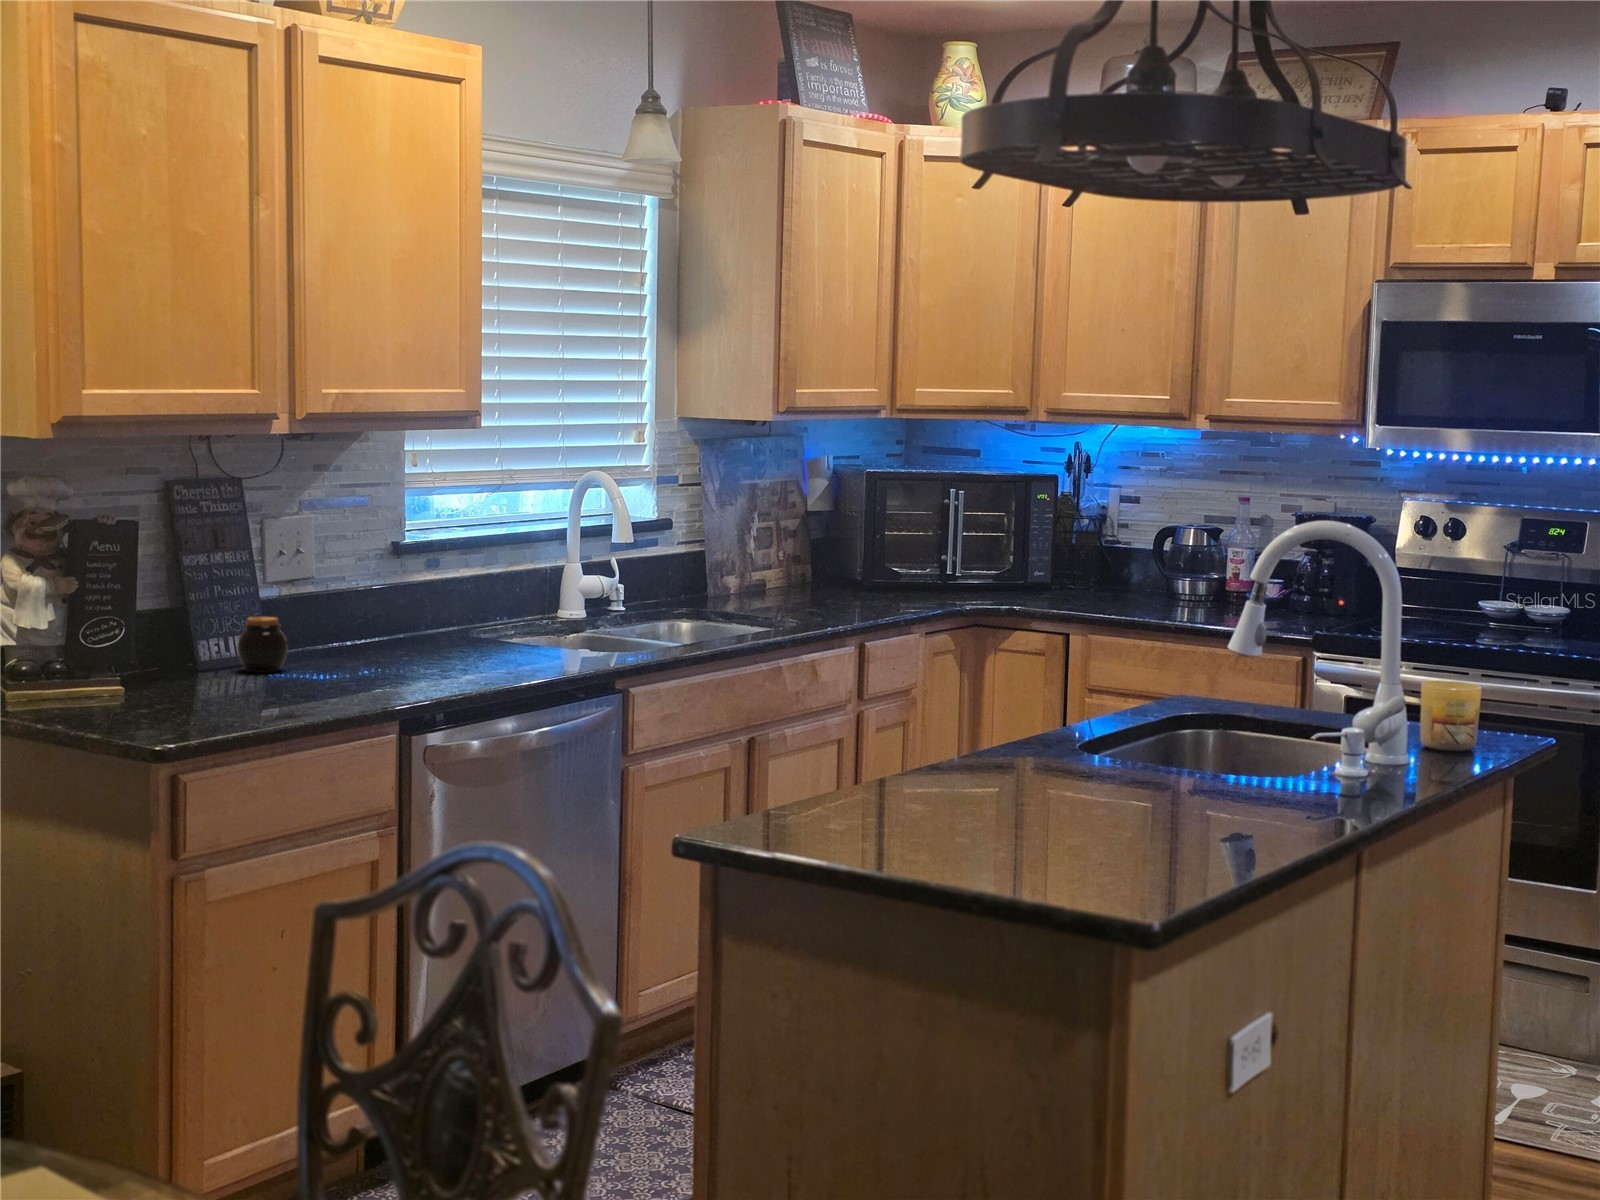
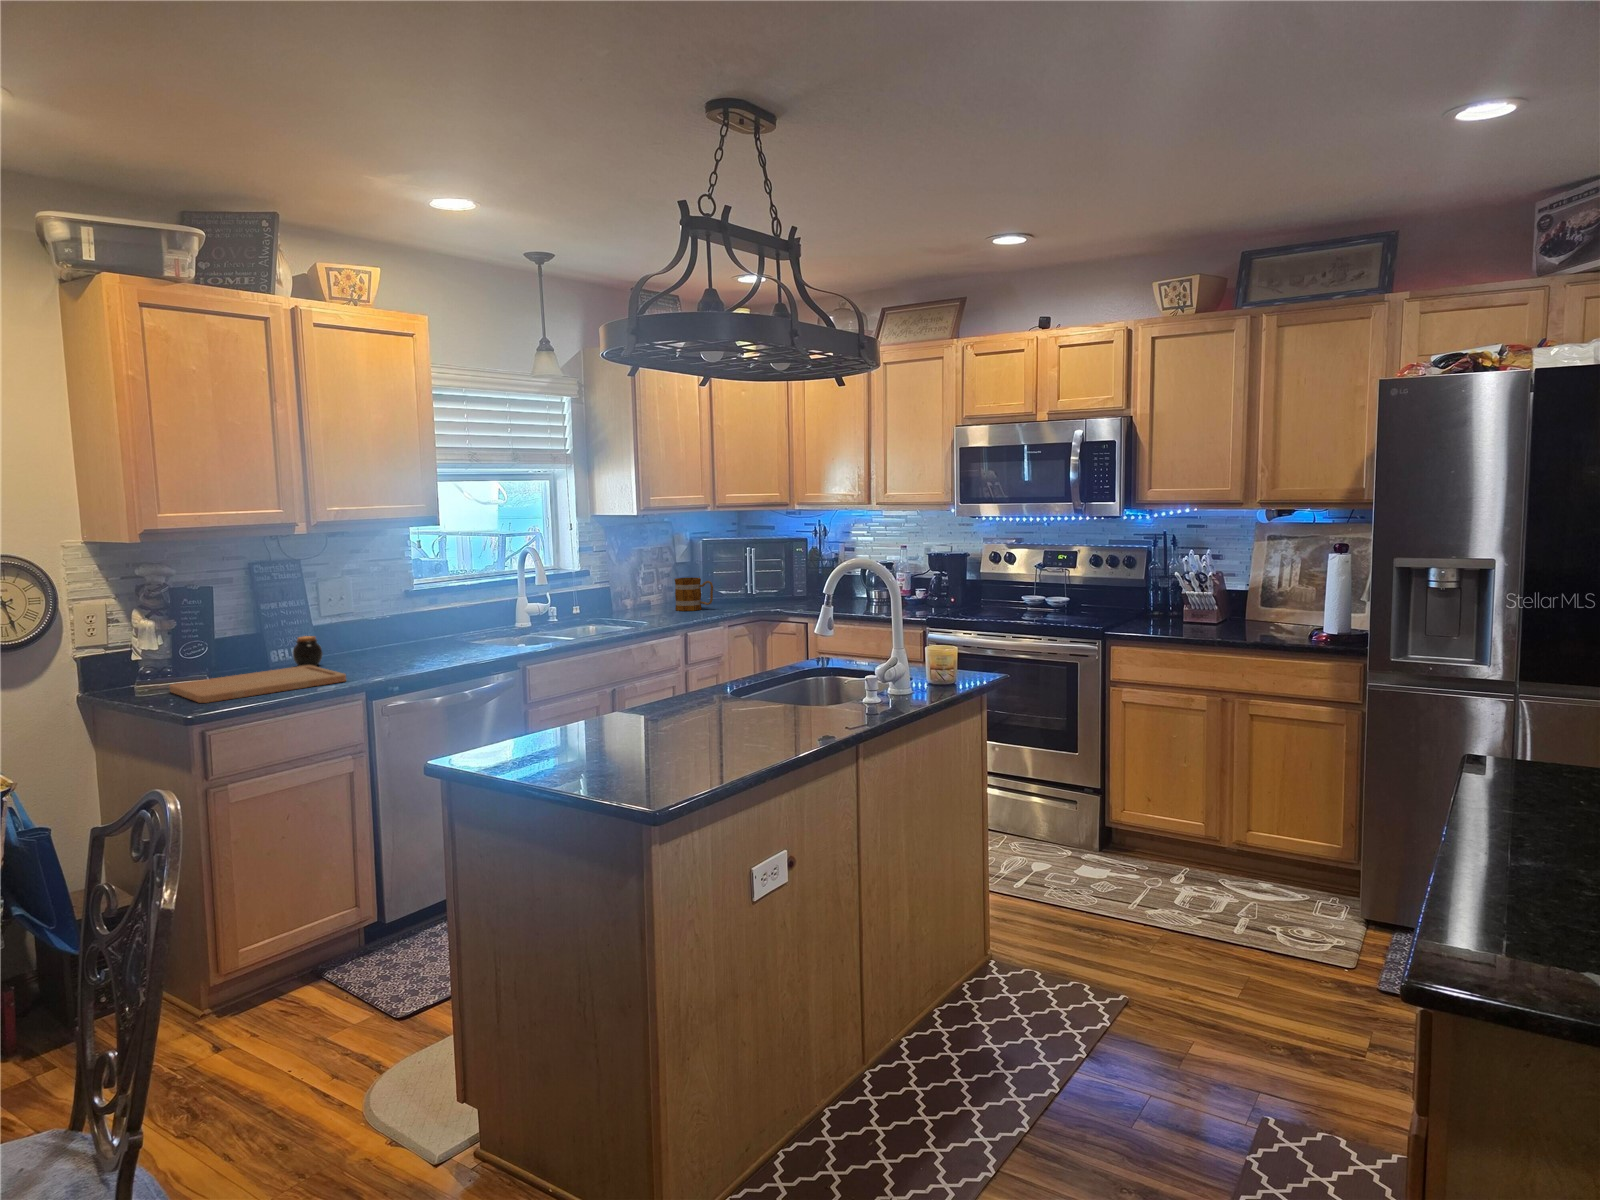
mug: none [818,539,892,601] -> present [675,577,713,611]
cutting board: none [71,669,368,726] -> present [170,665,346,703]

